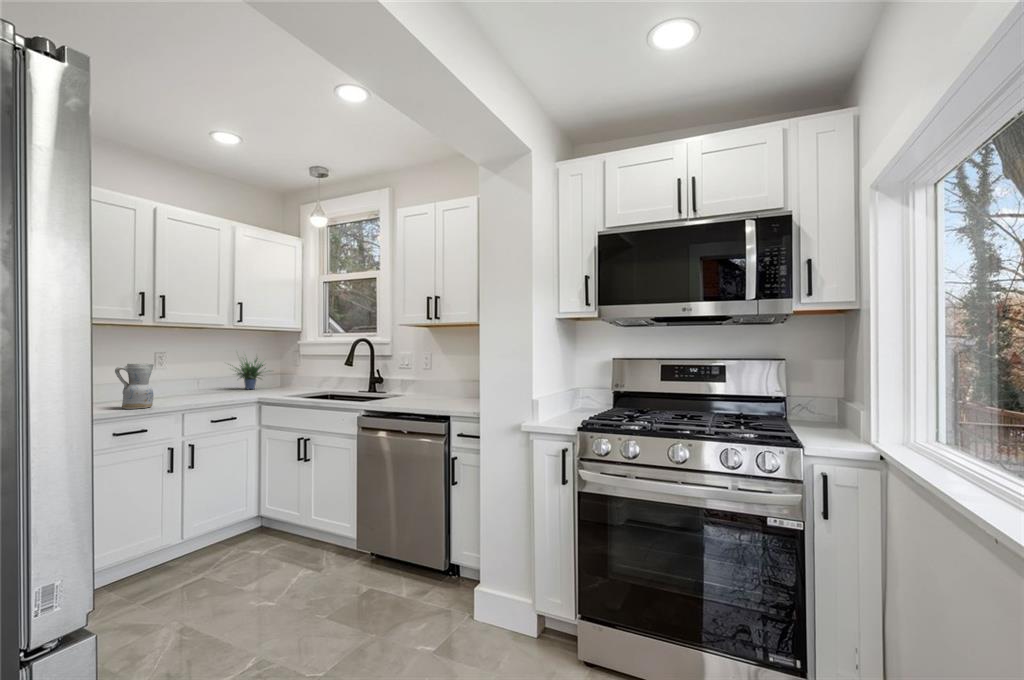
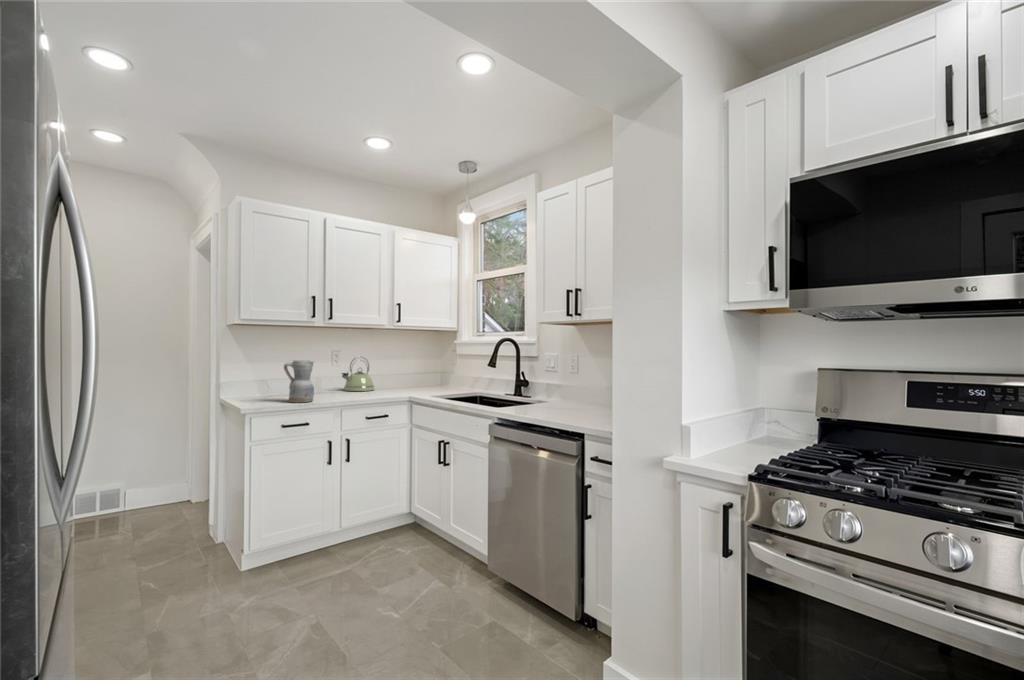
potted plant: present [236,358,270,389] -> none [389,347,434,387]
kettle: none [171,359,210,396] -> present [342,357,374,391]

